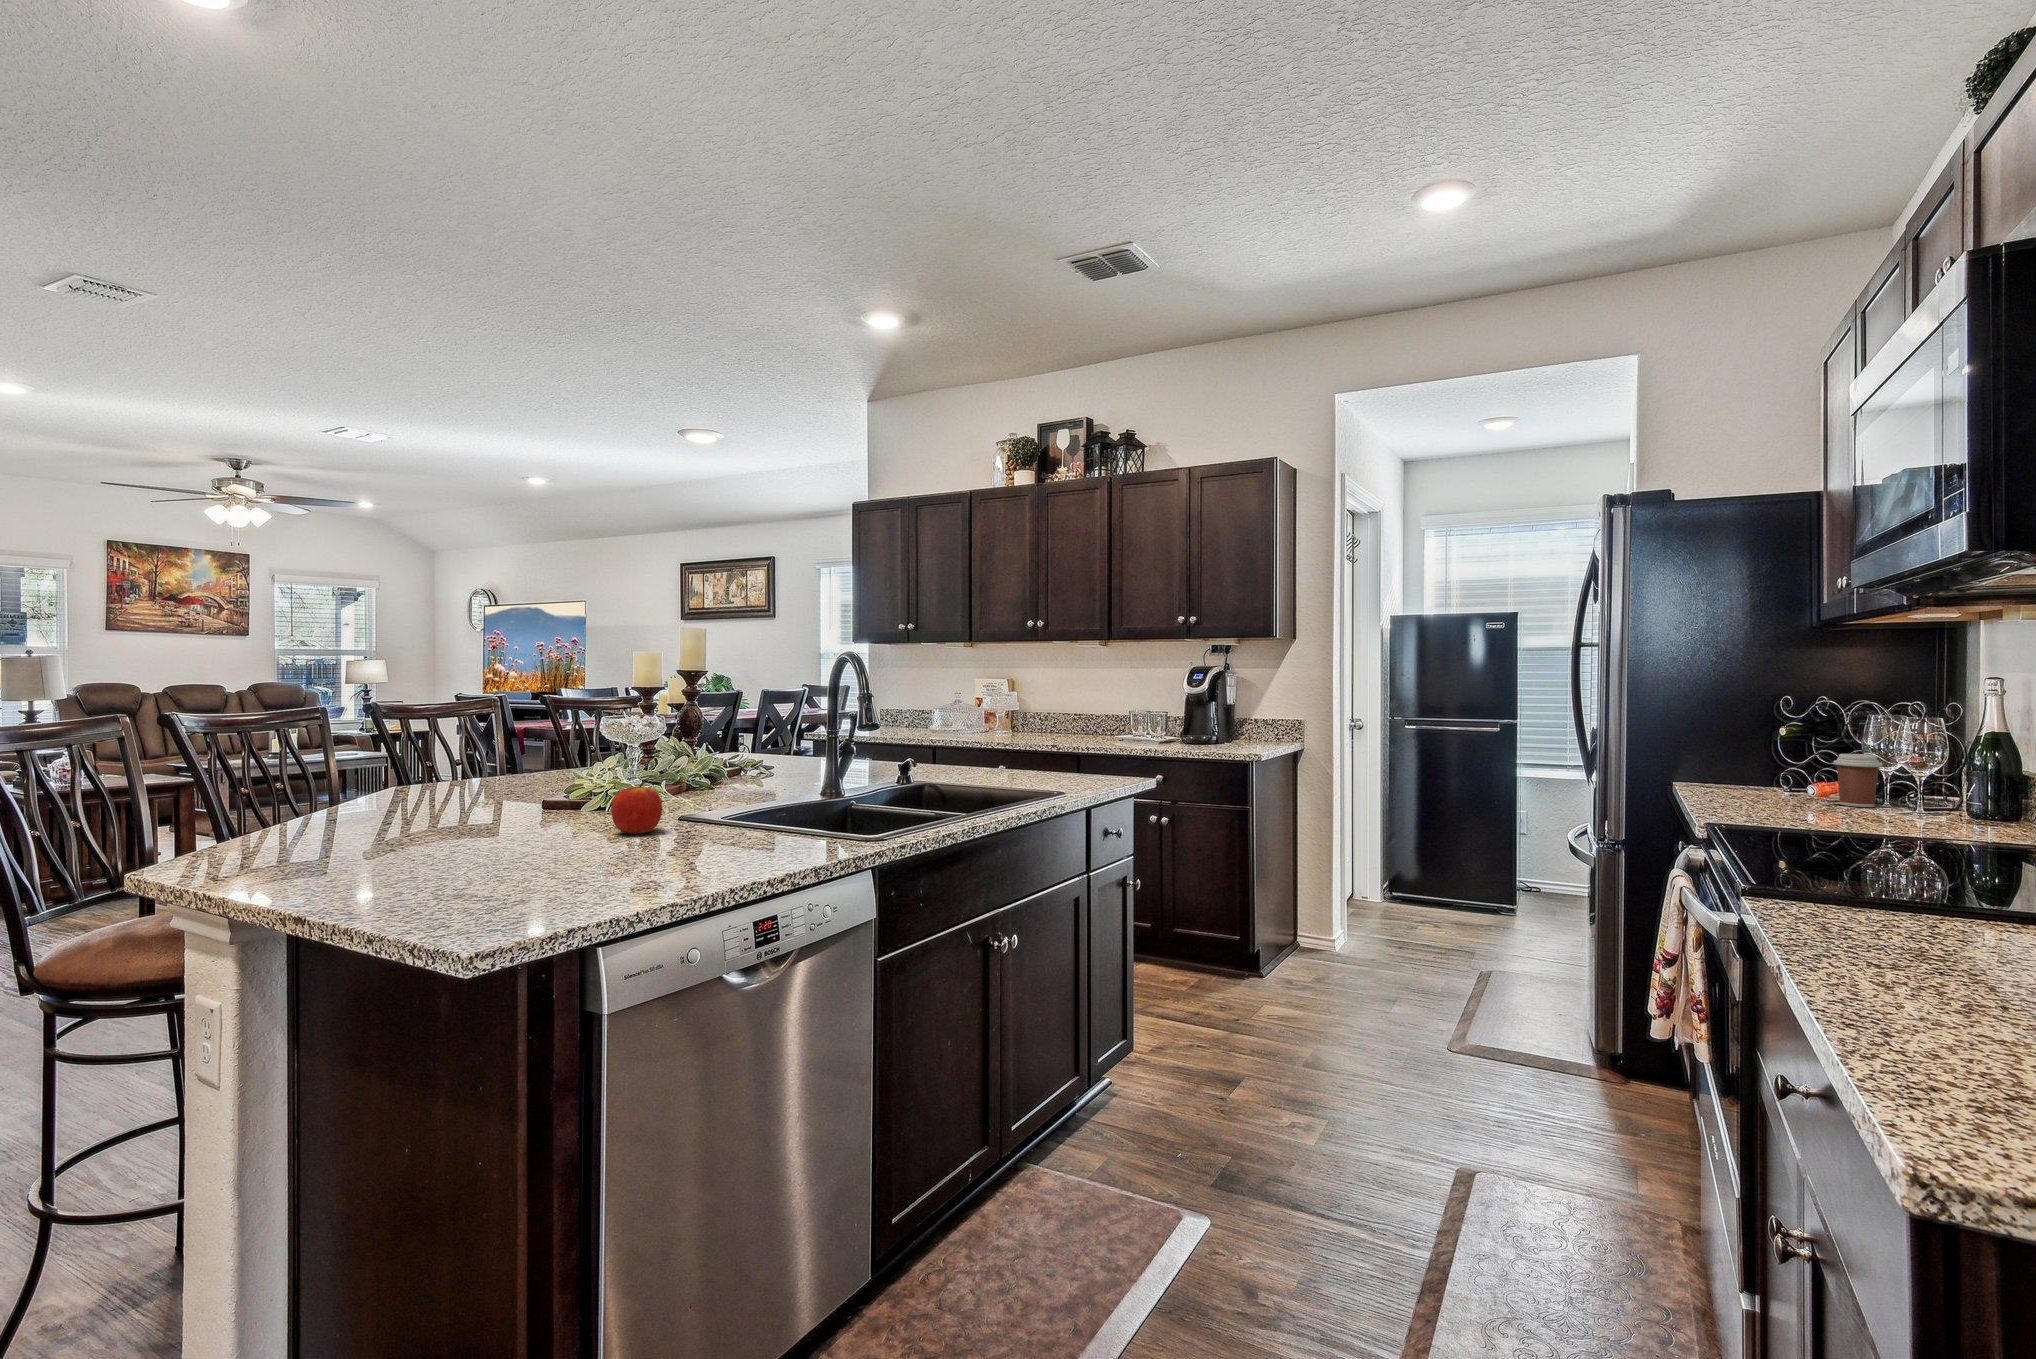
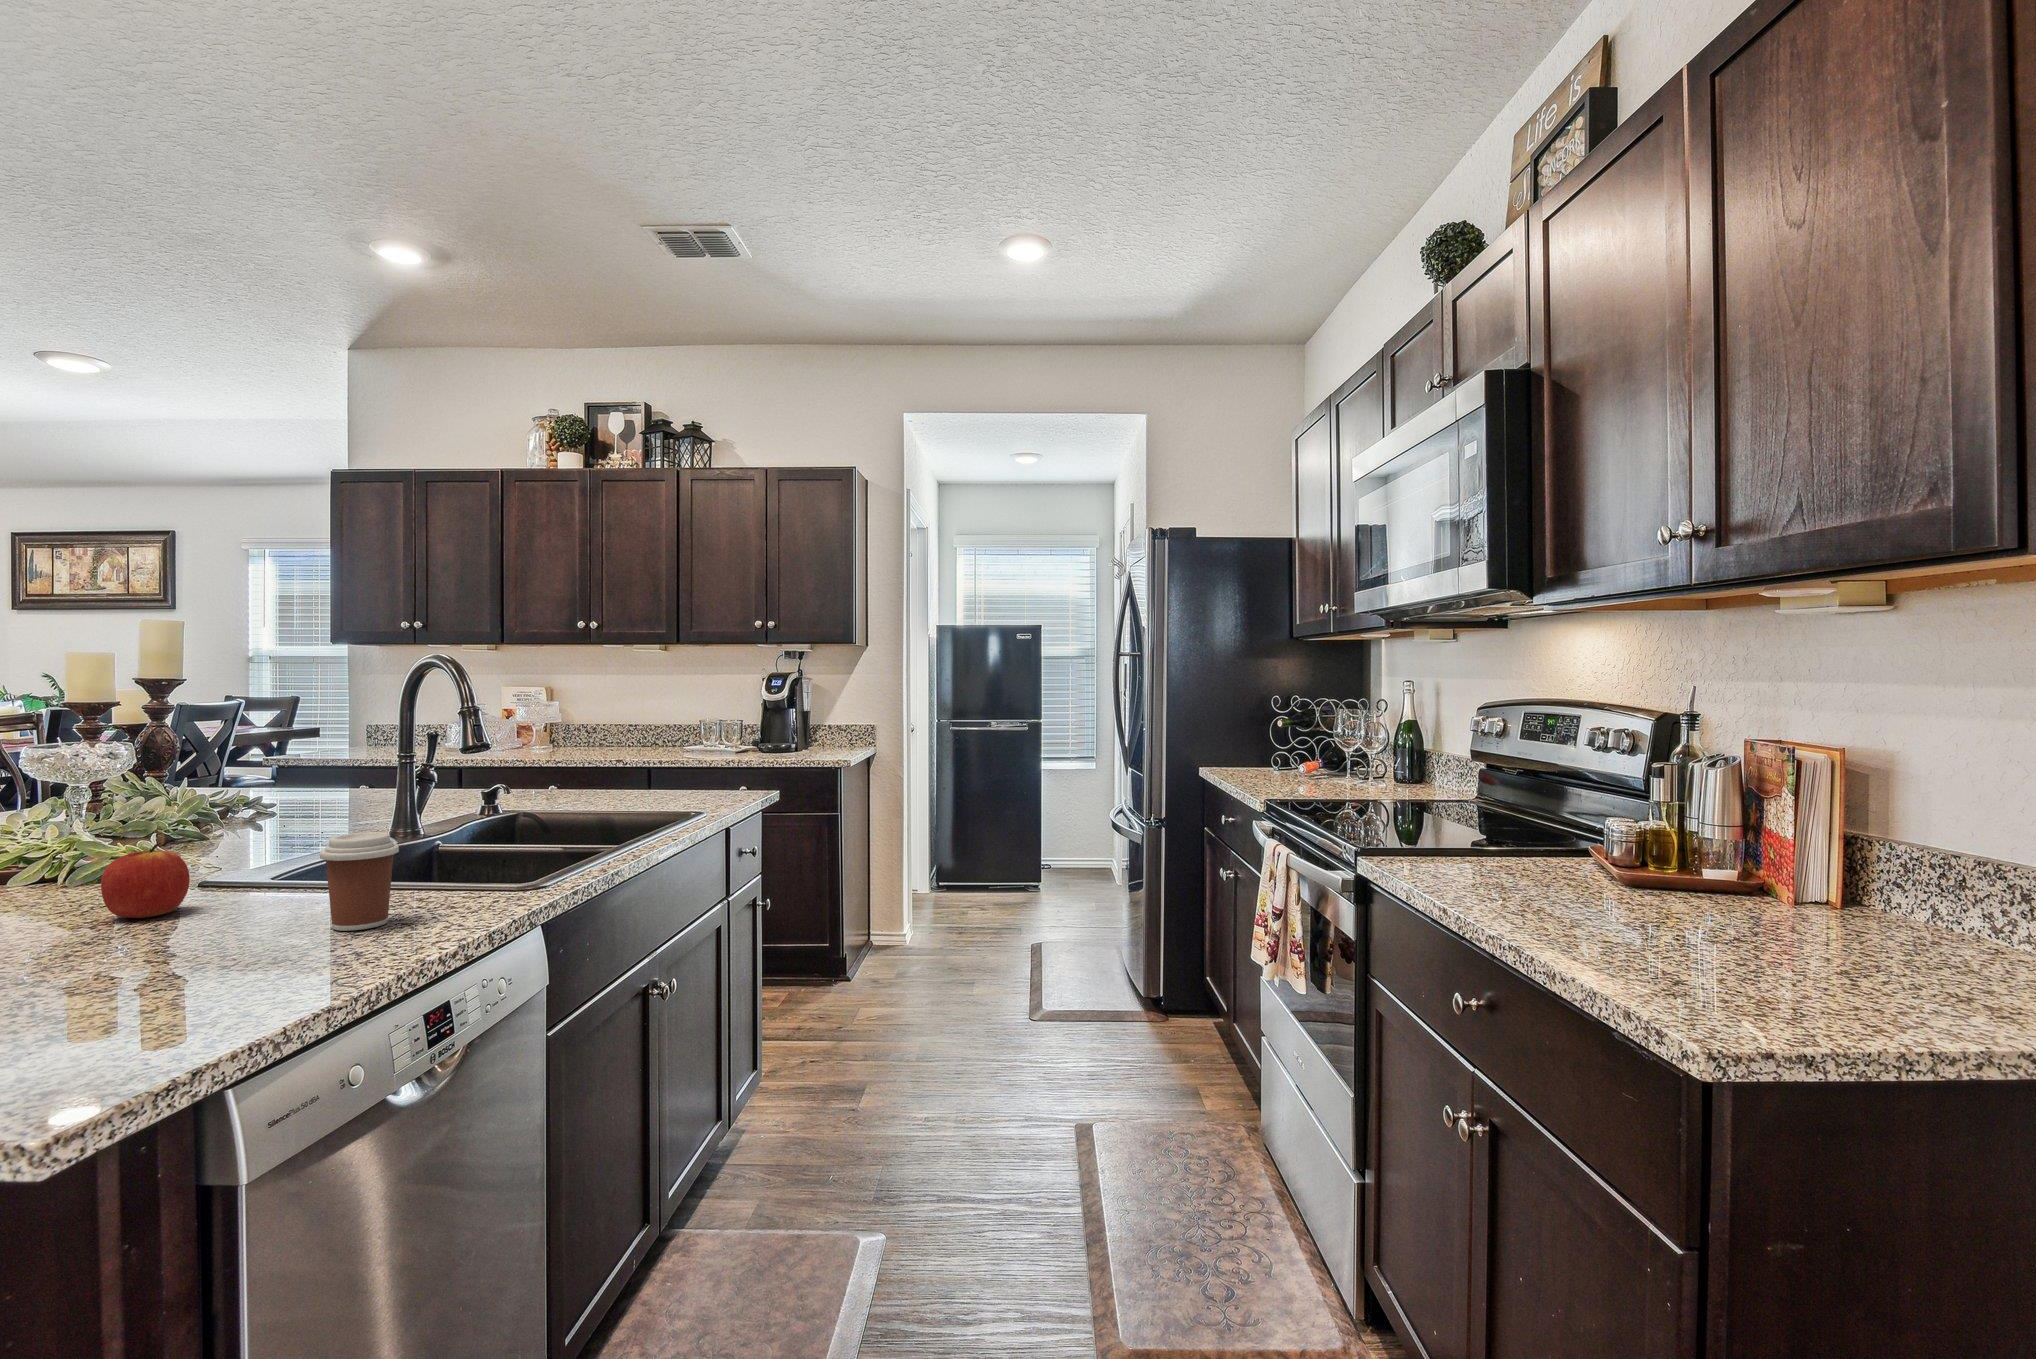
coffee cup: present [1834,754,1882,807] -> present [320,832,399,931]

